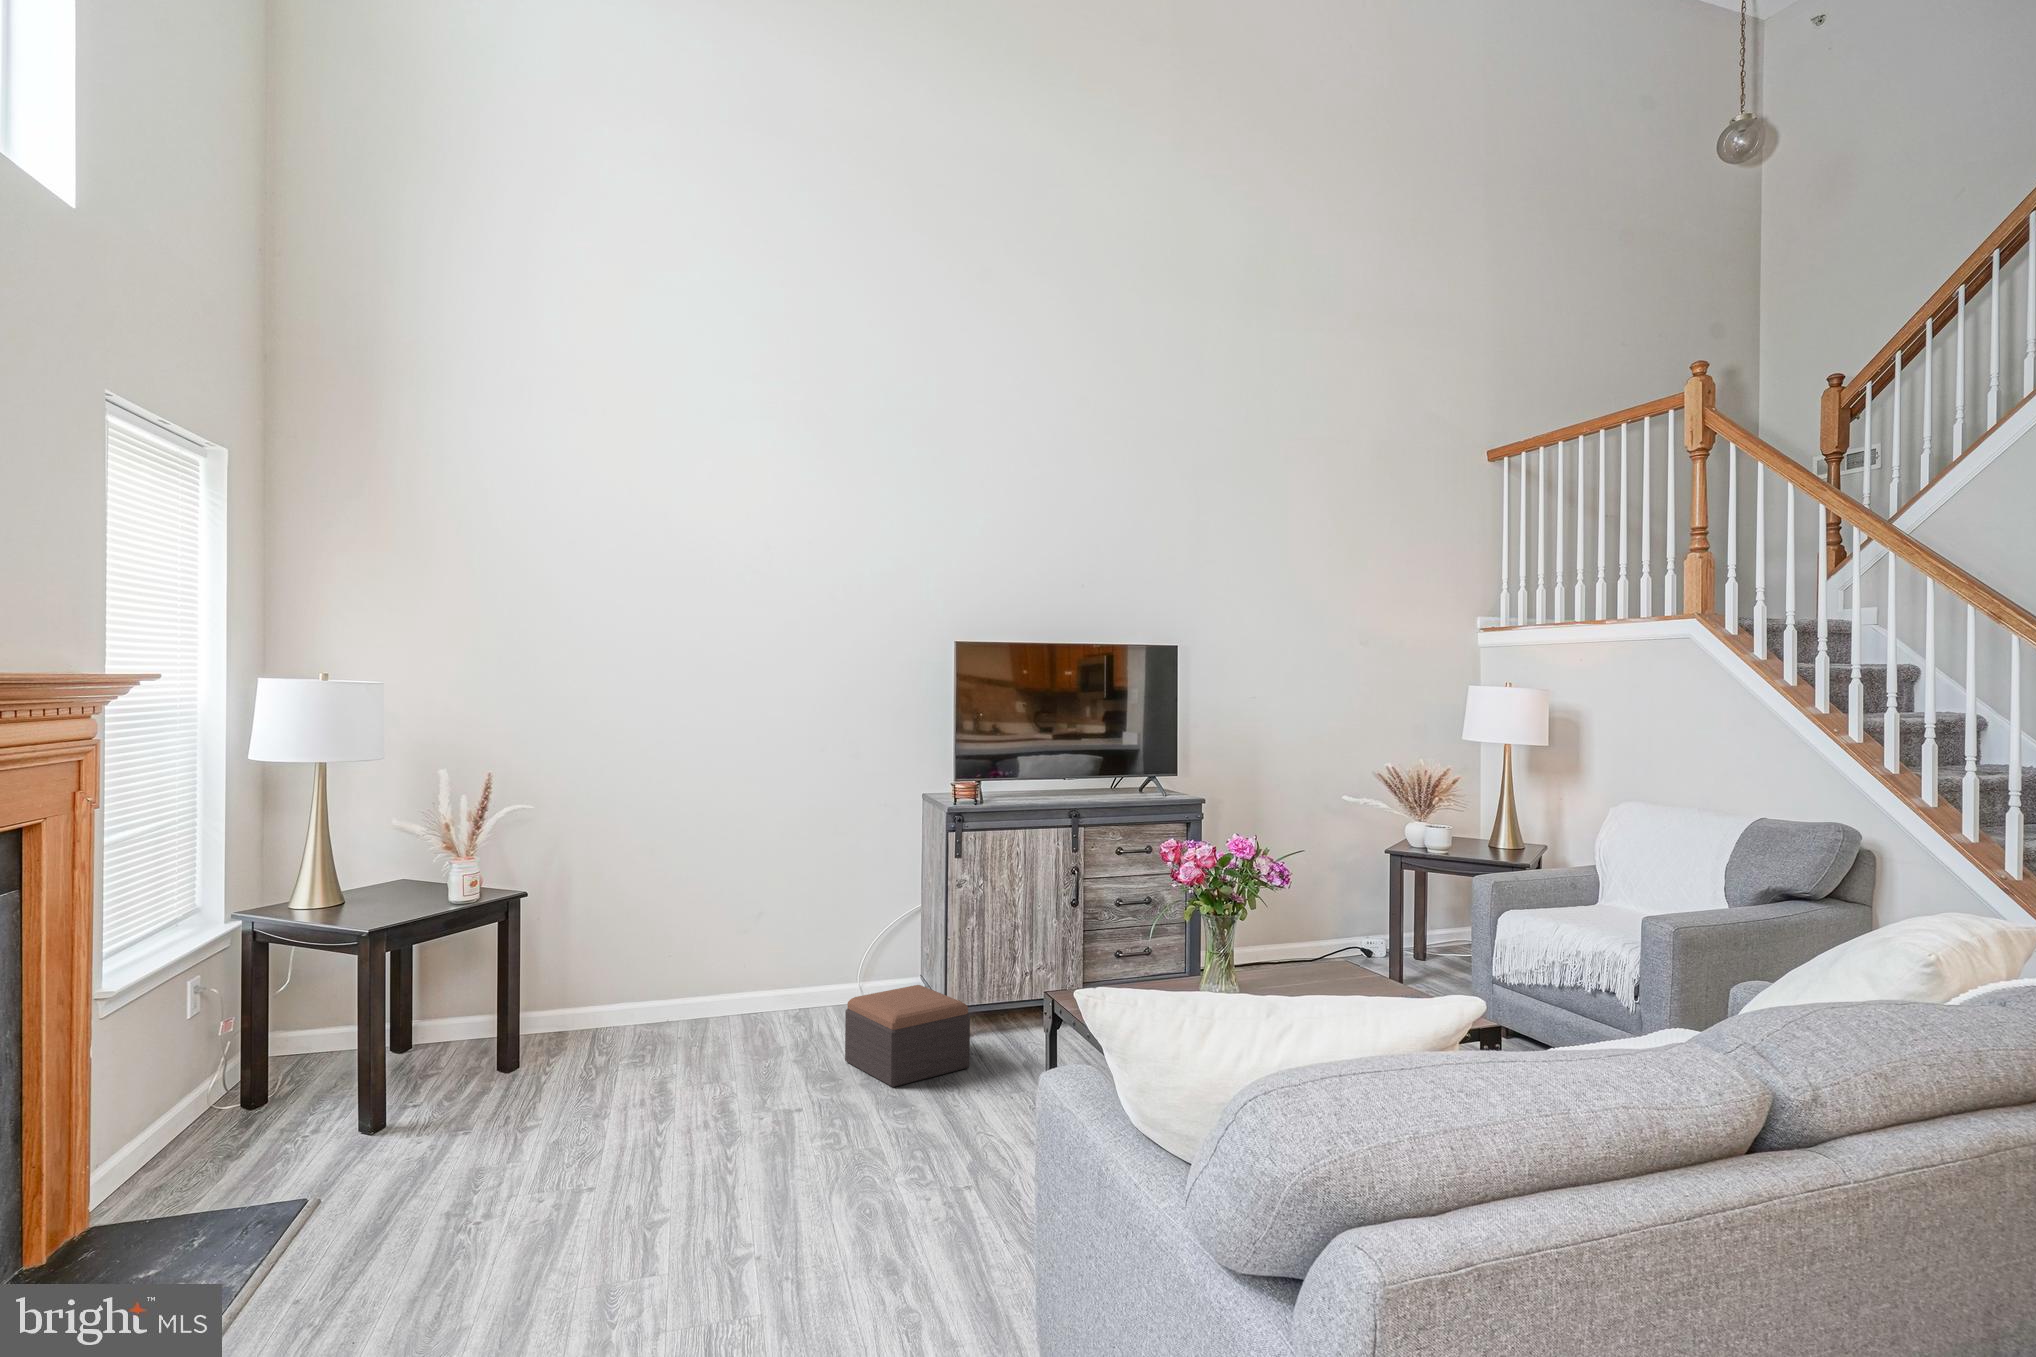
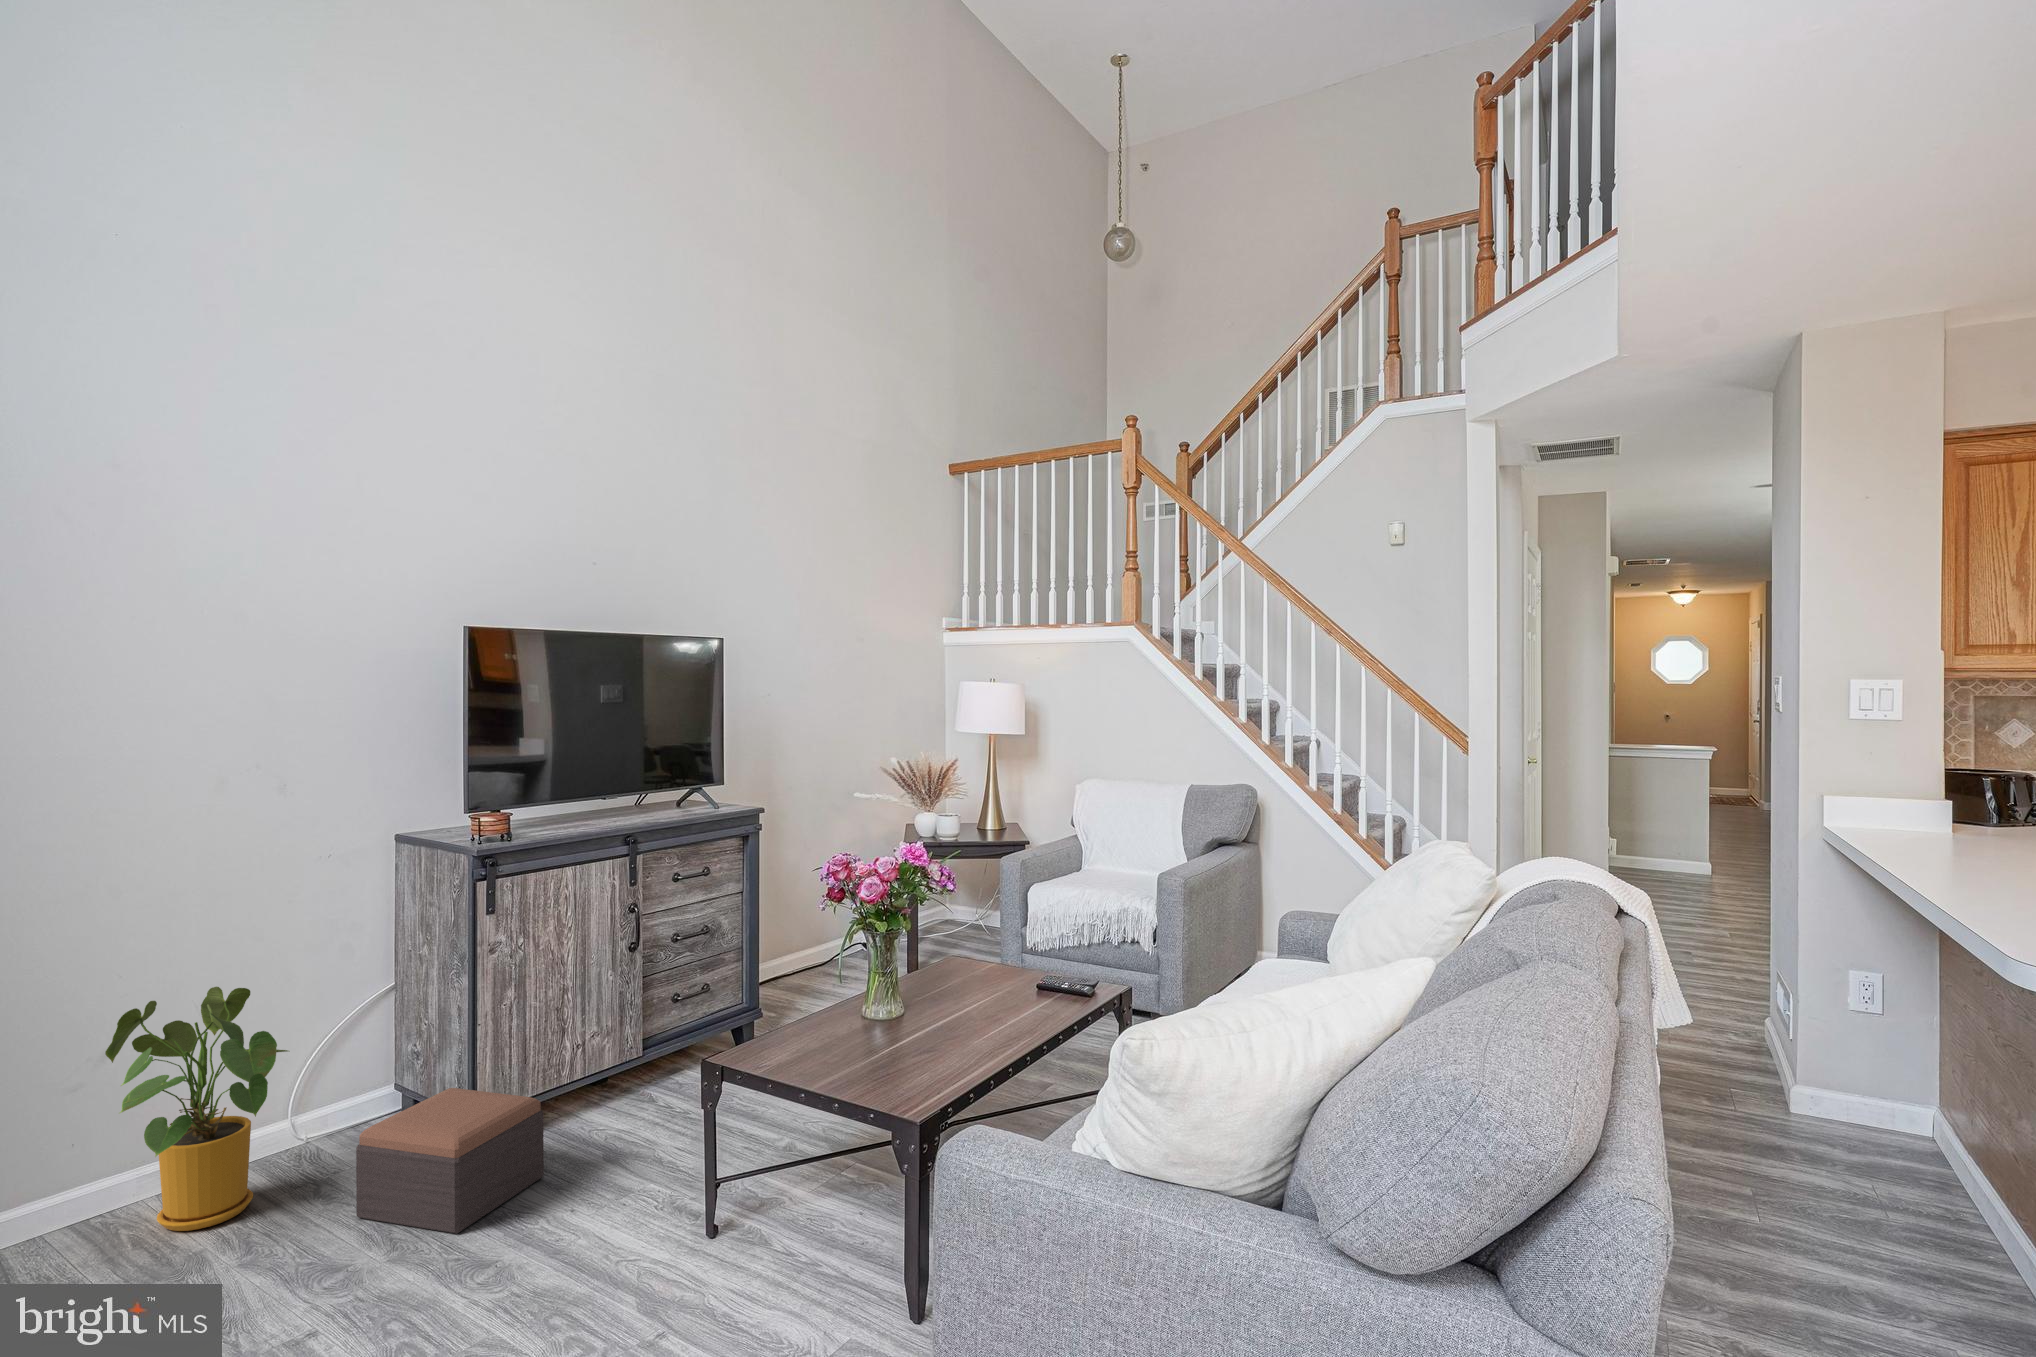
house plant: none [718,884,826,1044] -> present [105,987,288,1231]

